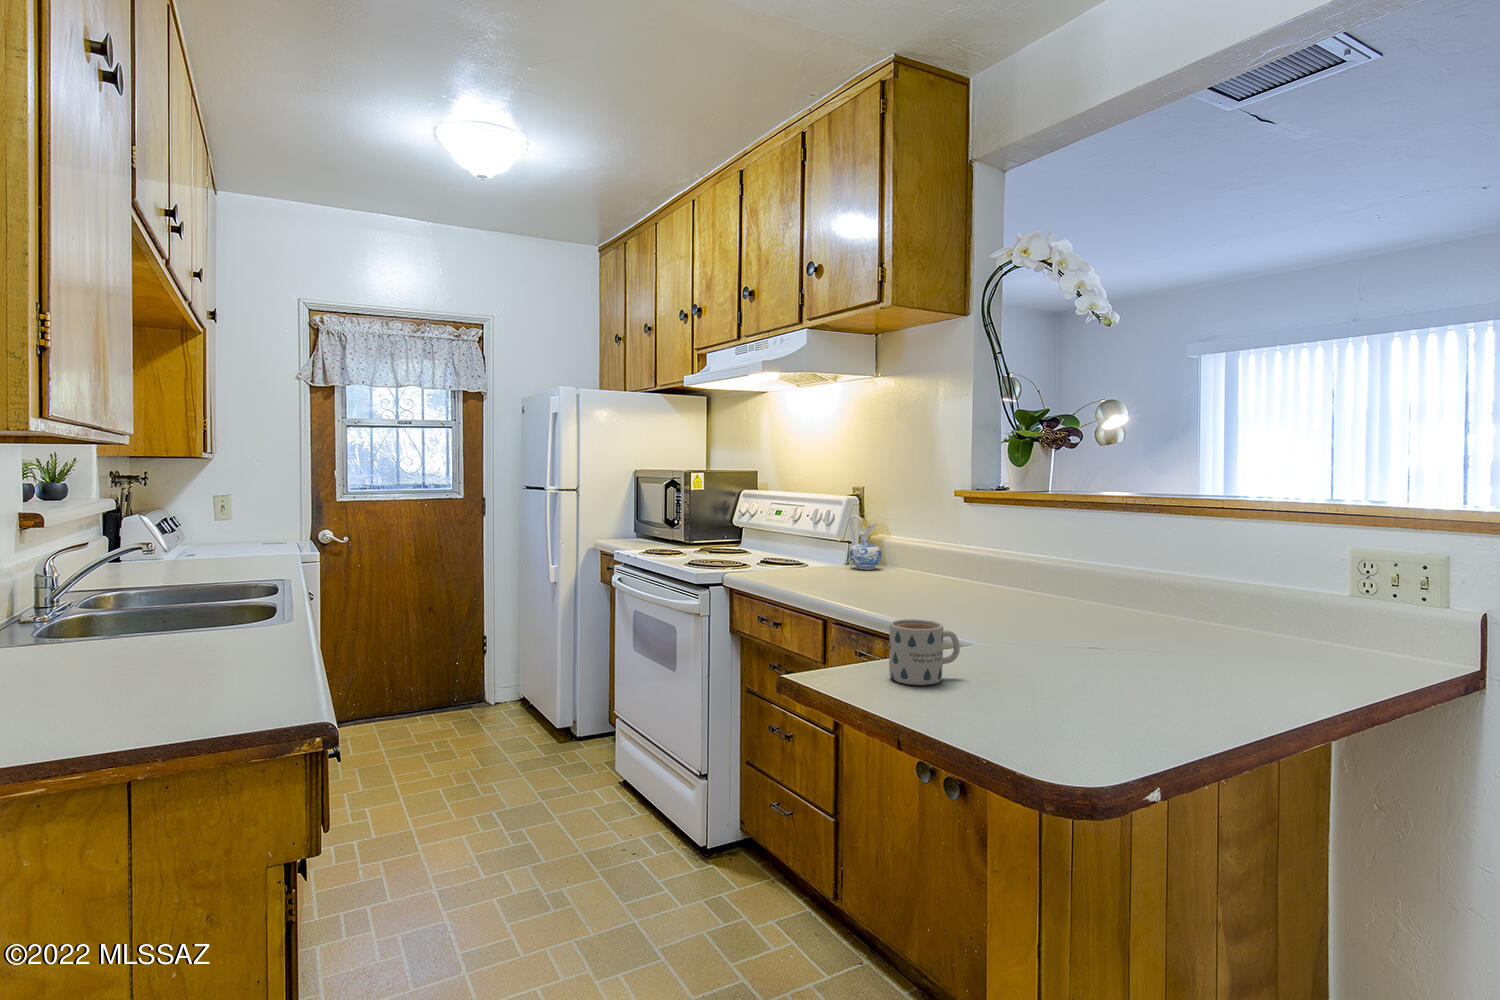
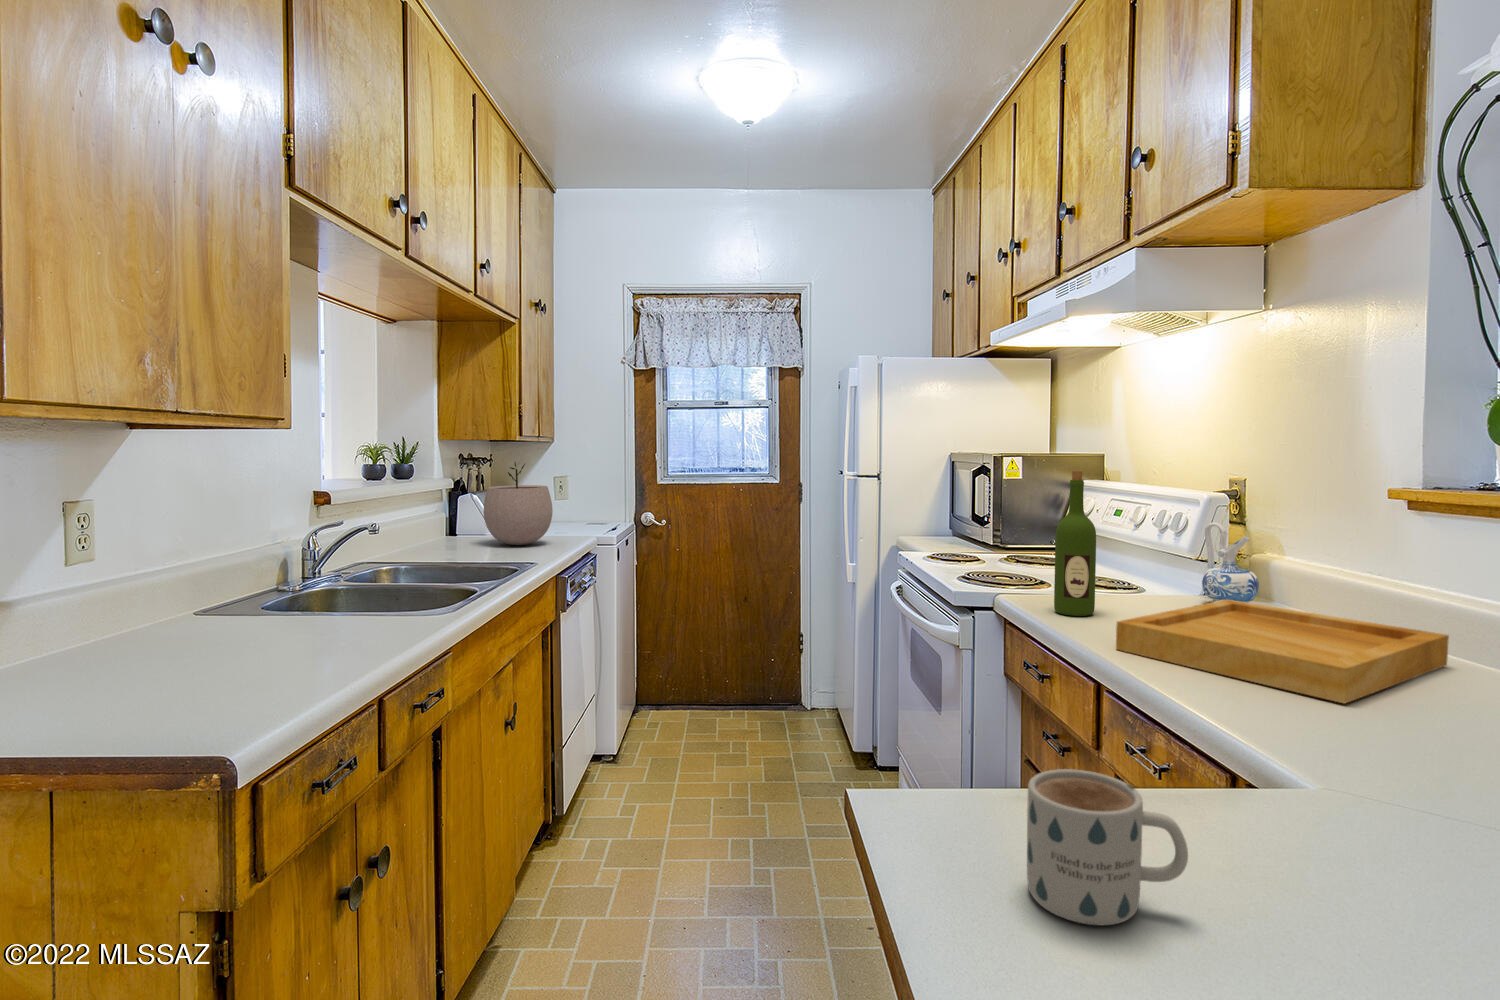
plant pot: none [174,474,258,562] -> present [484,463,553,545]
wine bottle: none [770,480,797,579] -> present [1054,471,1096,616]
tray: none [828,562,988,605] -> present [1116,600,1449,703]

